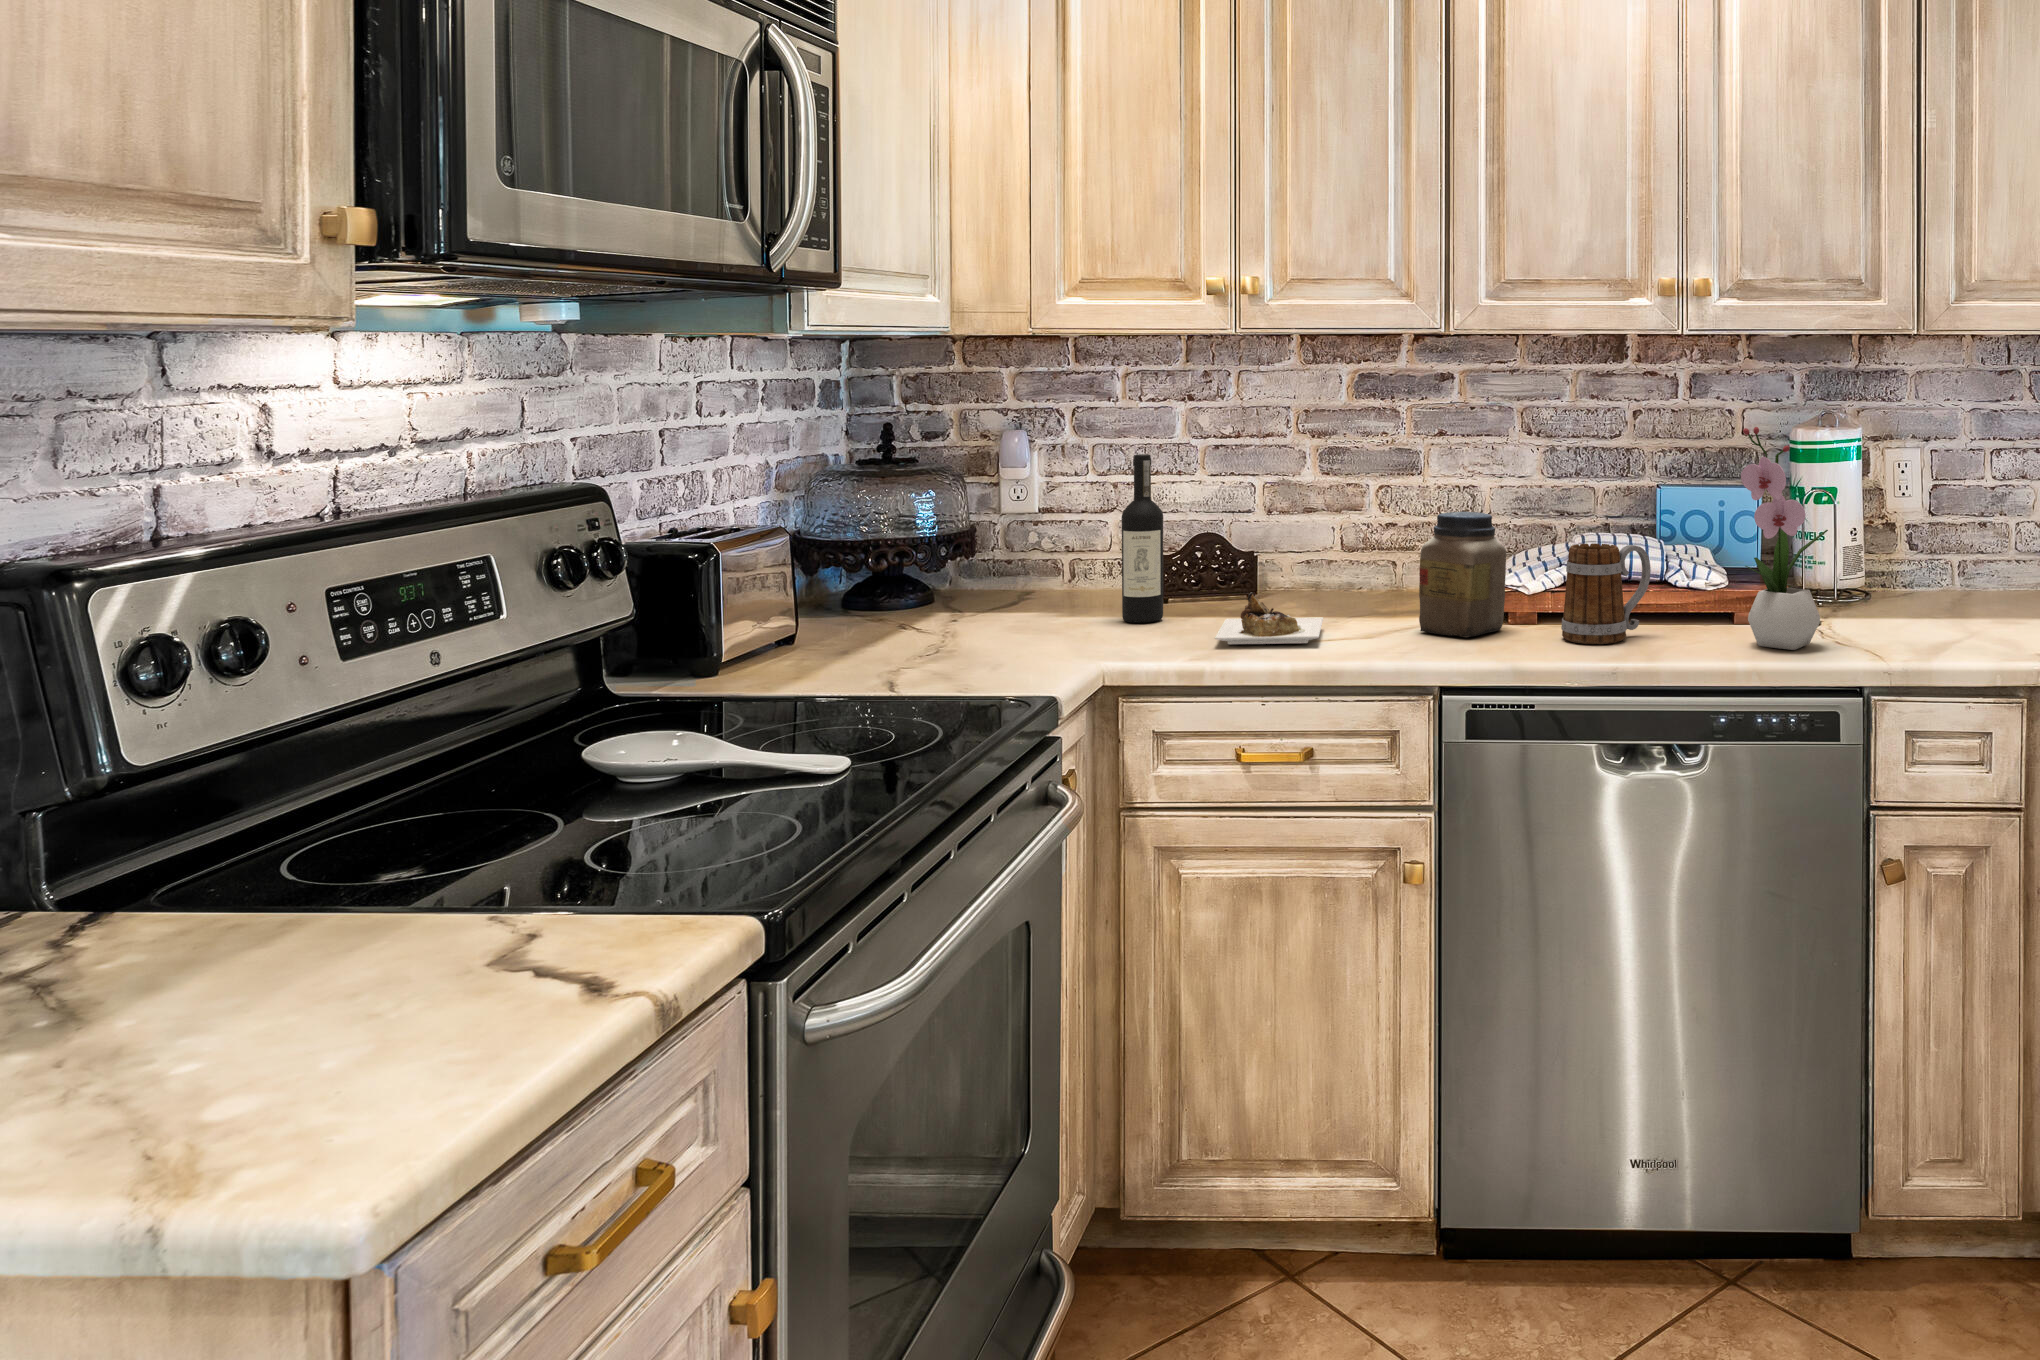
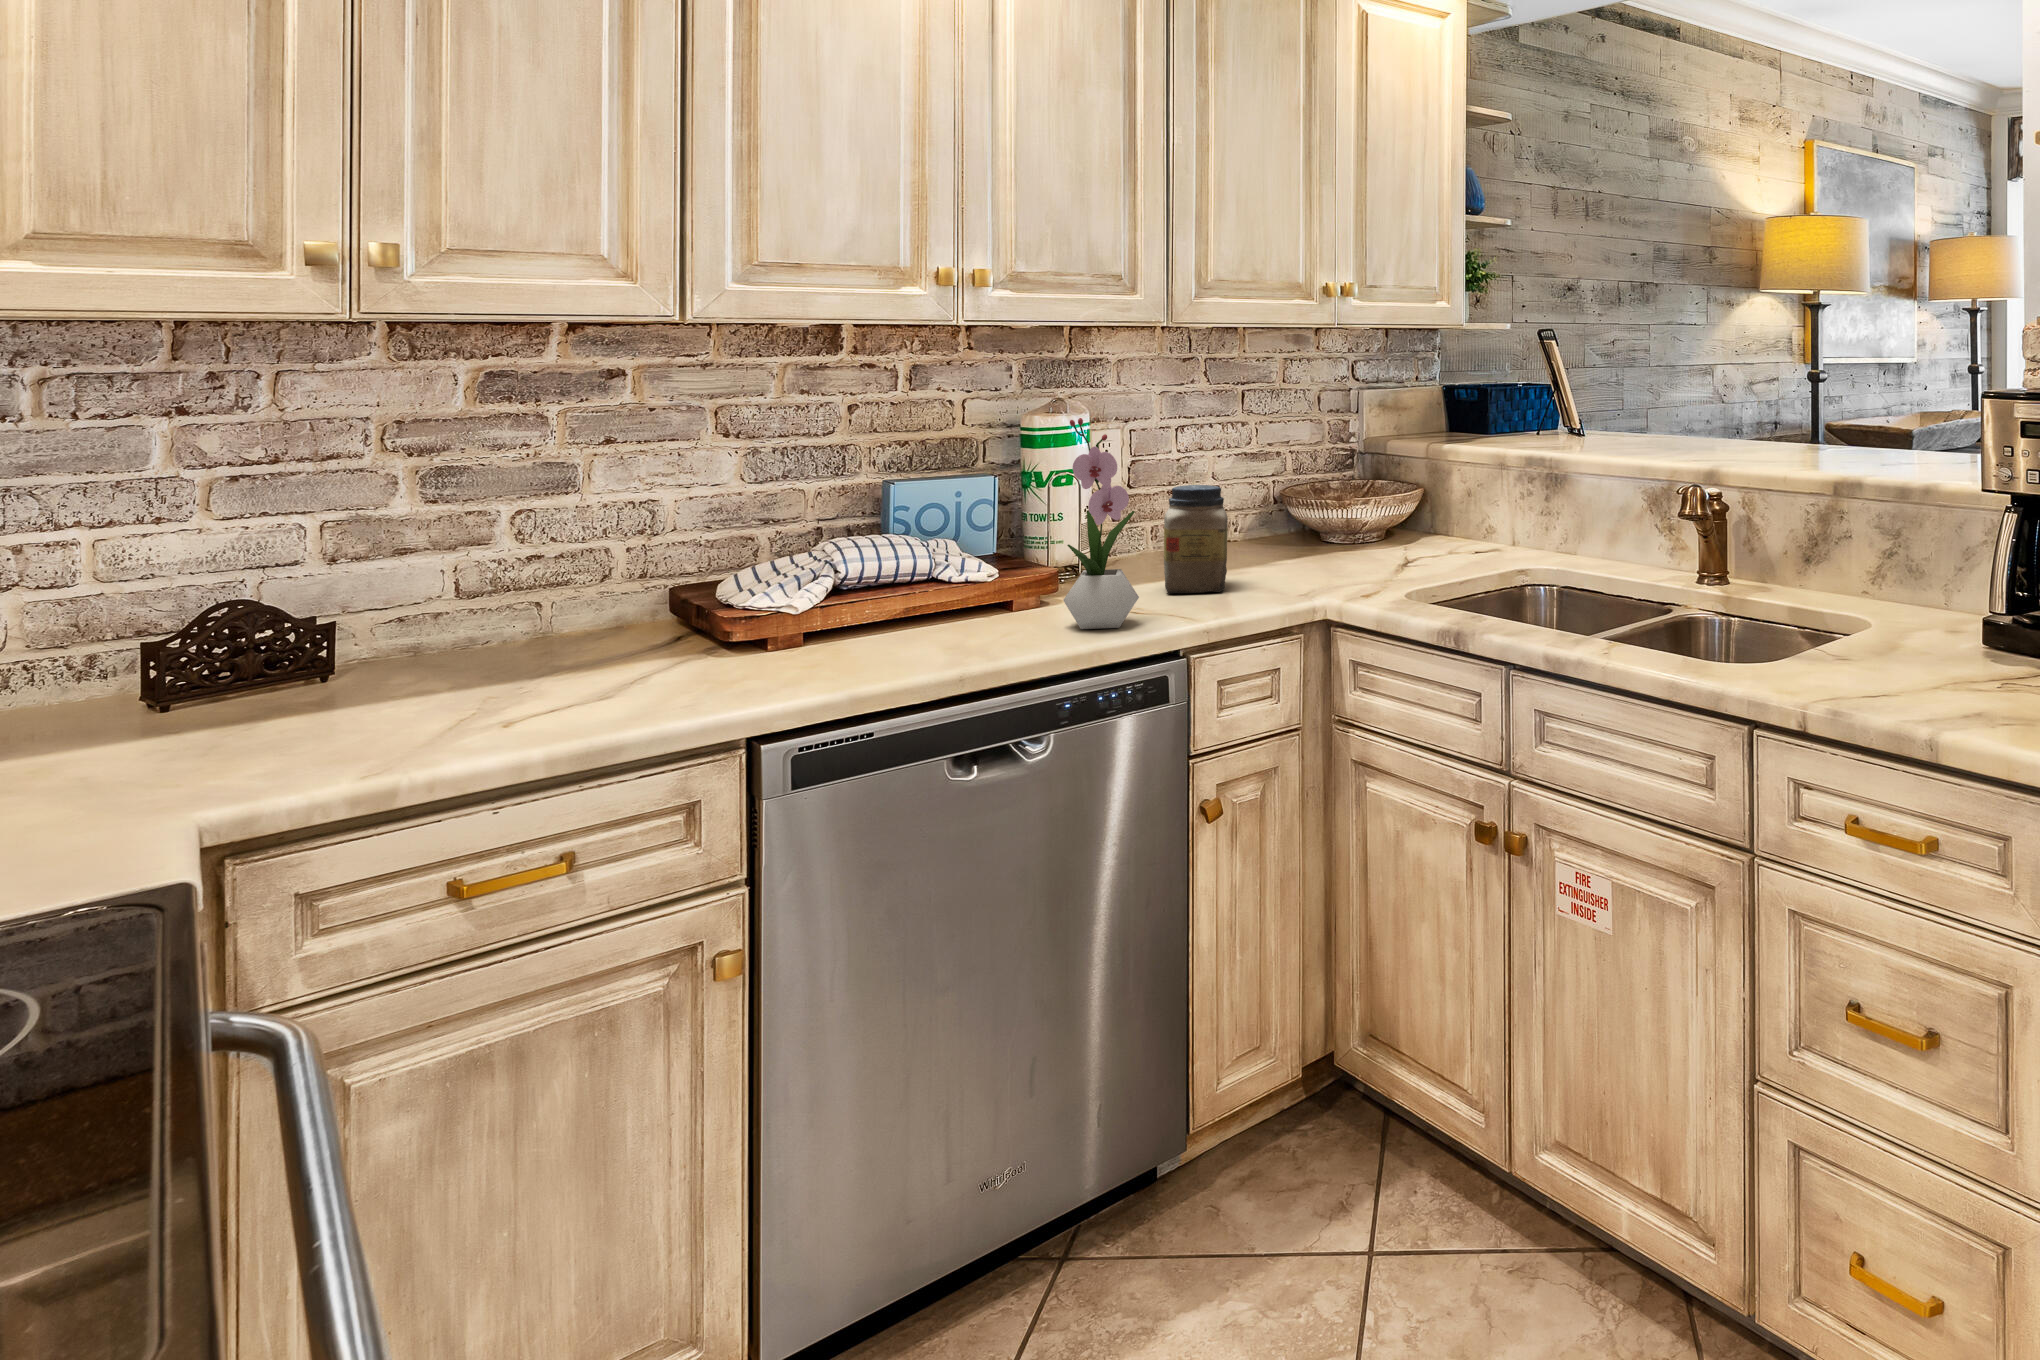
wine bottle: present [1122,454,1323,644] -> none [143,497,579,748]
jar: present [1419,512,1506,637] -> present [1164,485,1228,594]
mug: present [1561,543,1651,644] -> none [869,546,958,658]

